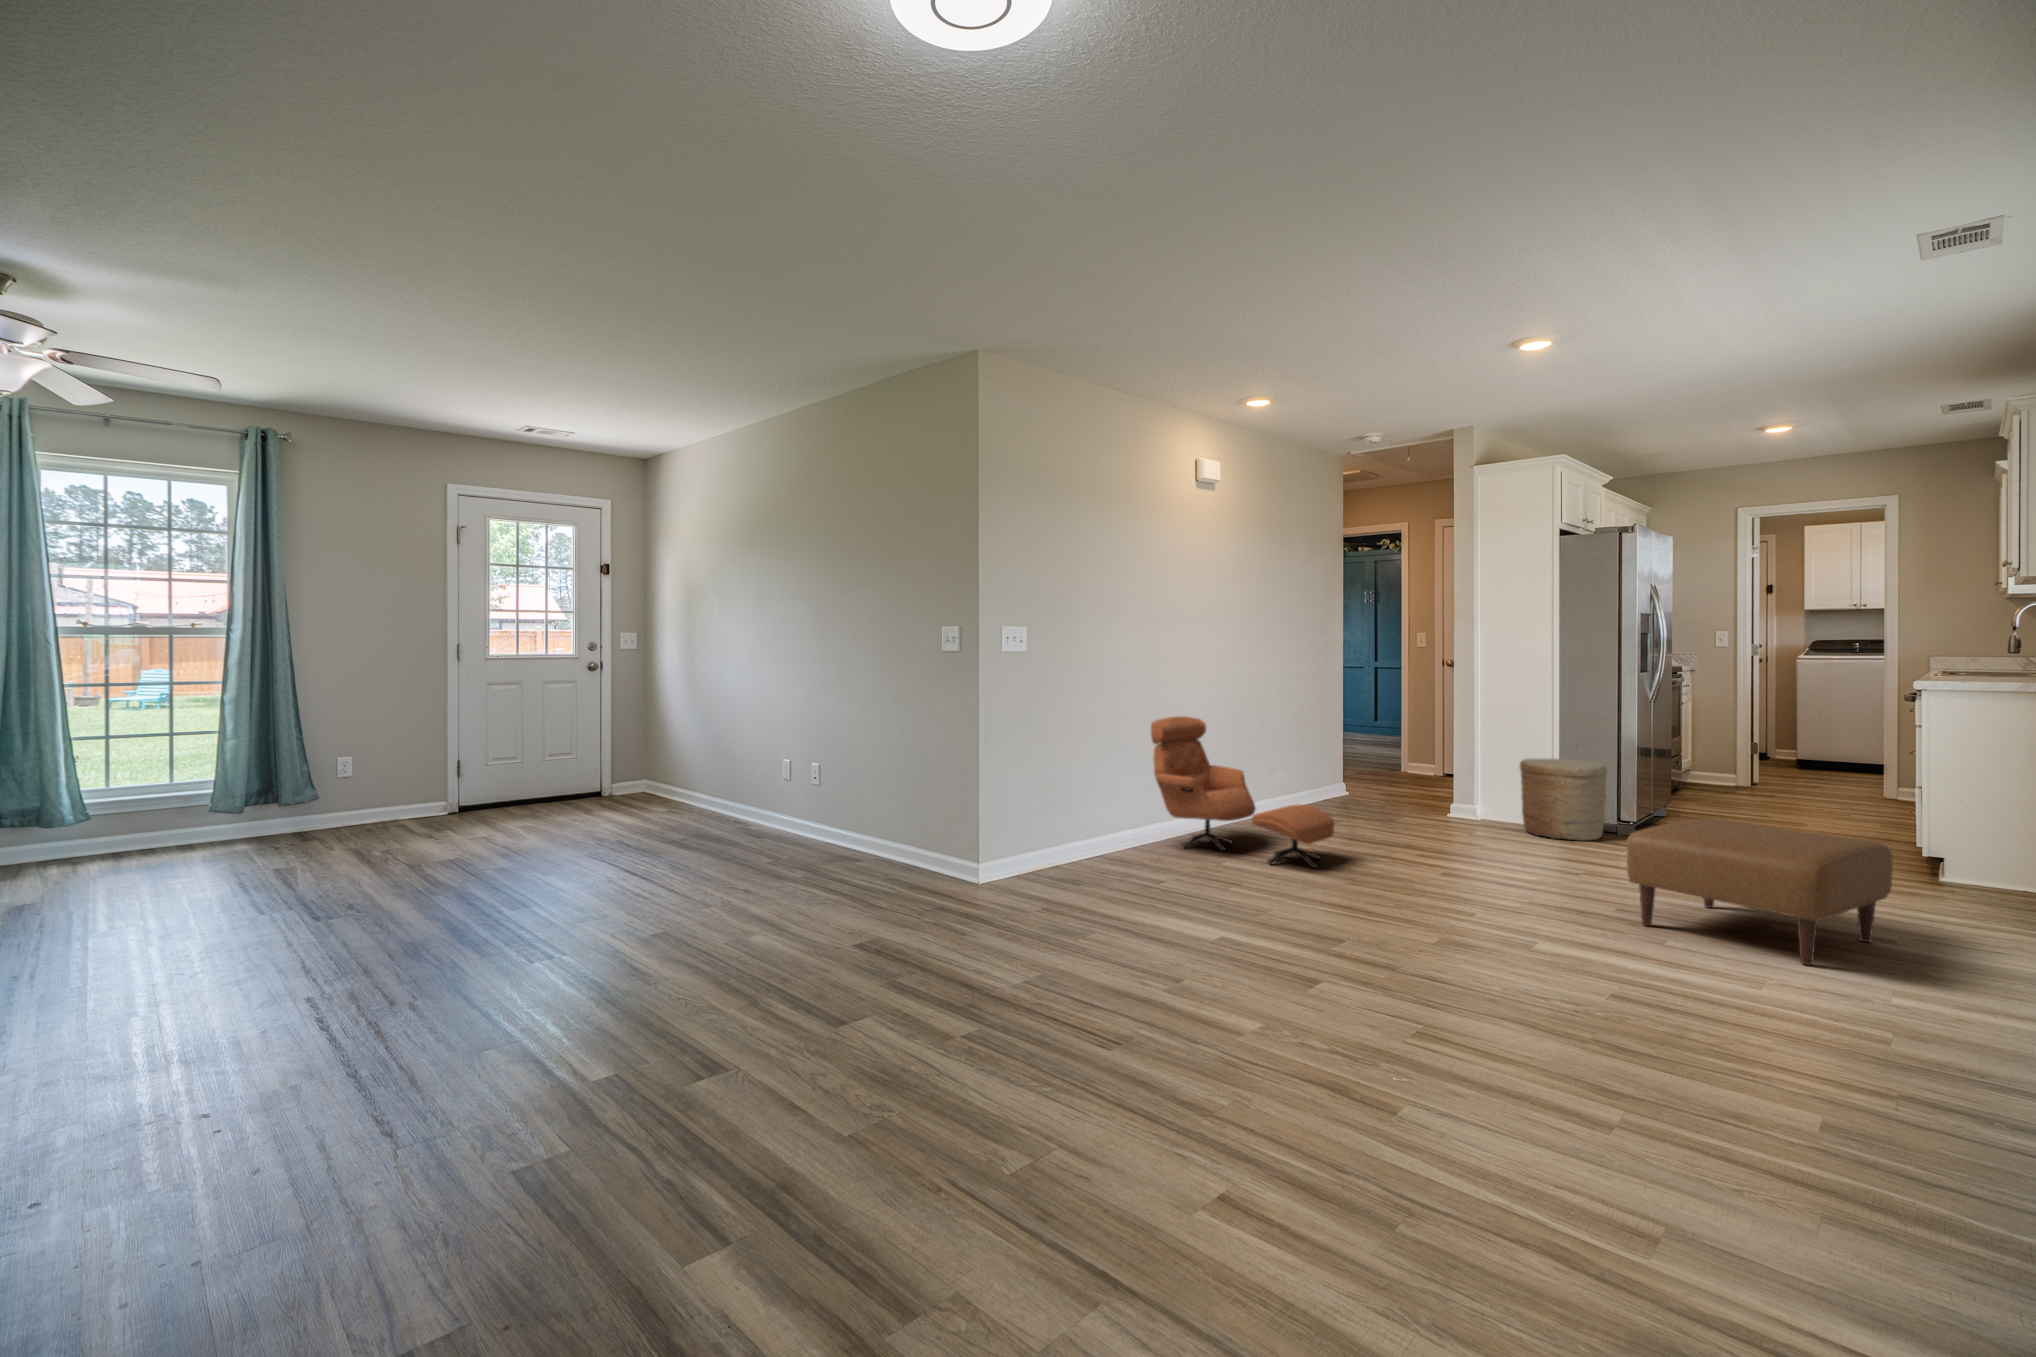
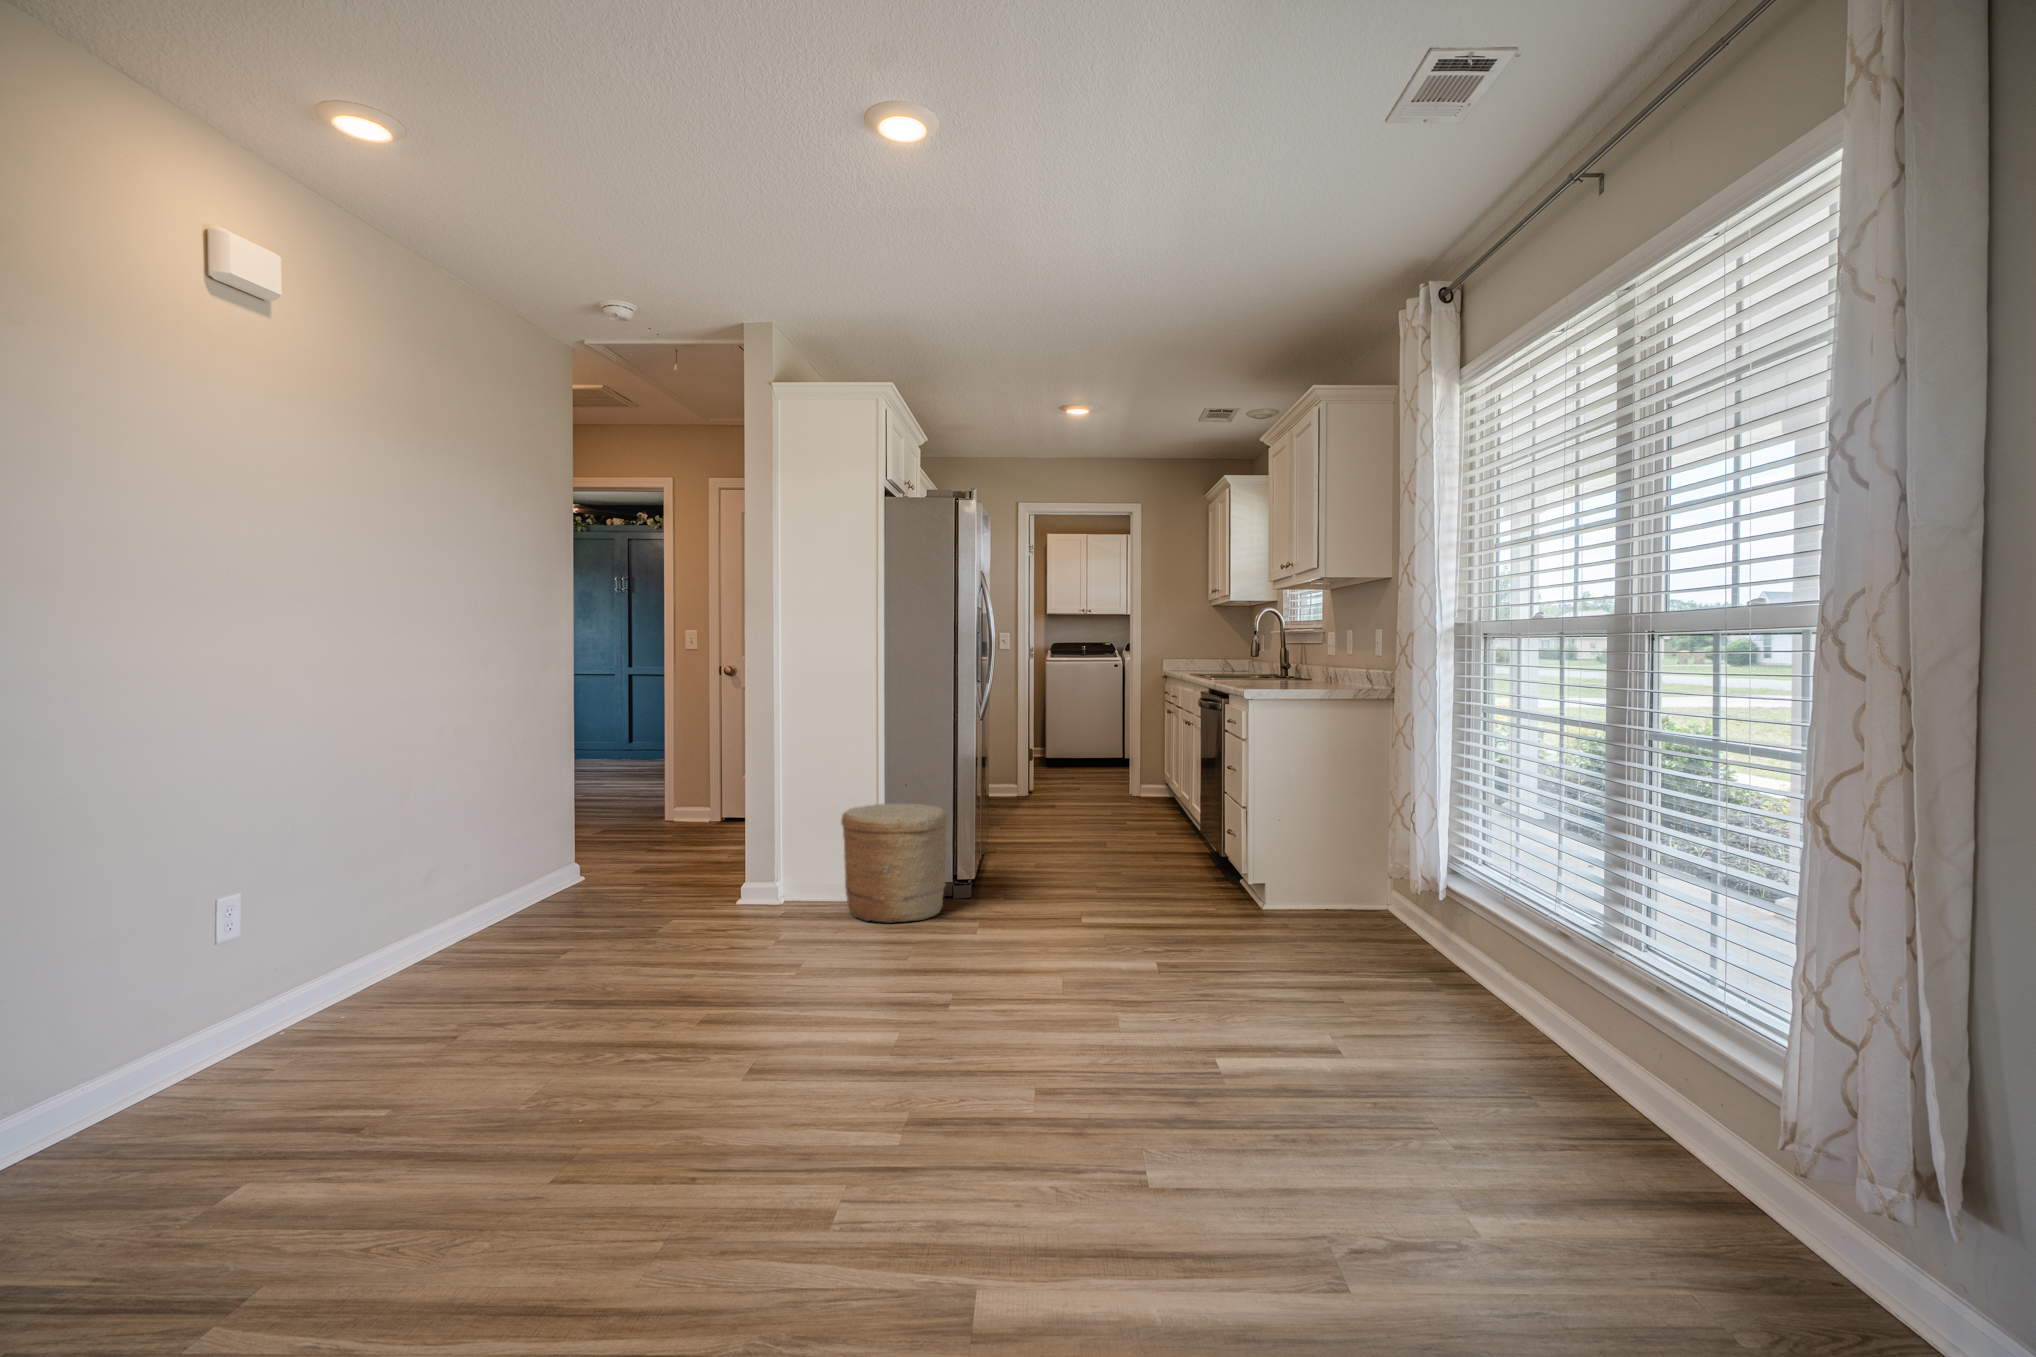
armchair: present [1151,716,1334,868] -> none [64,802,554,1130]
ottoman: present [1627,819,1893,965] -> none [1060,900,1336,1141]

